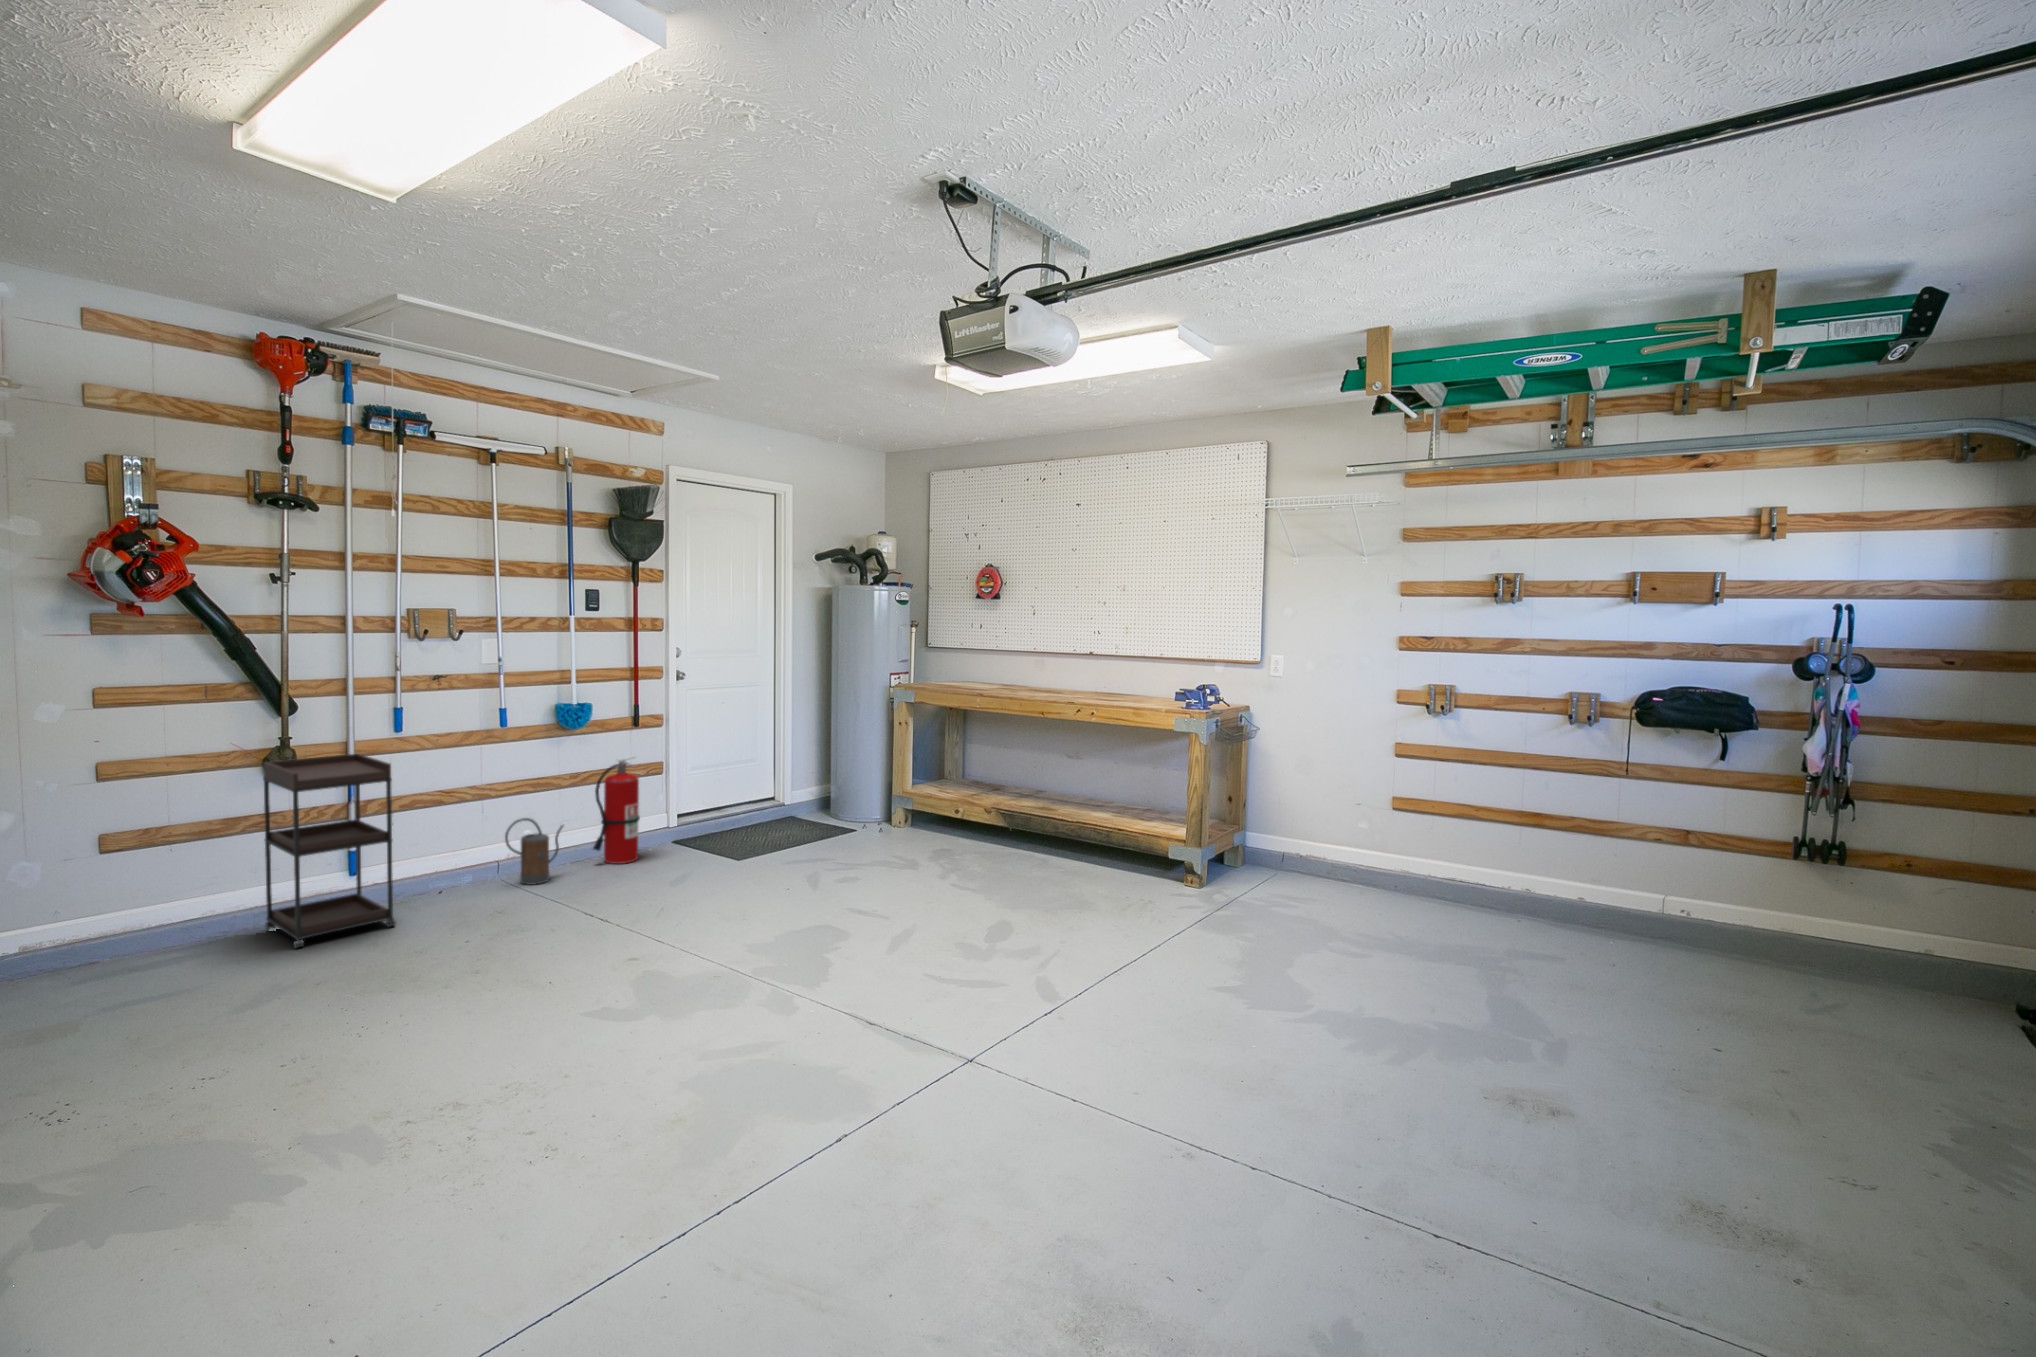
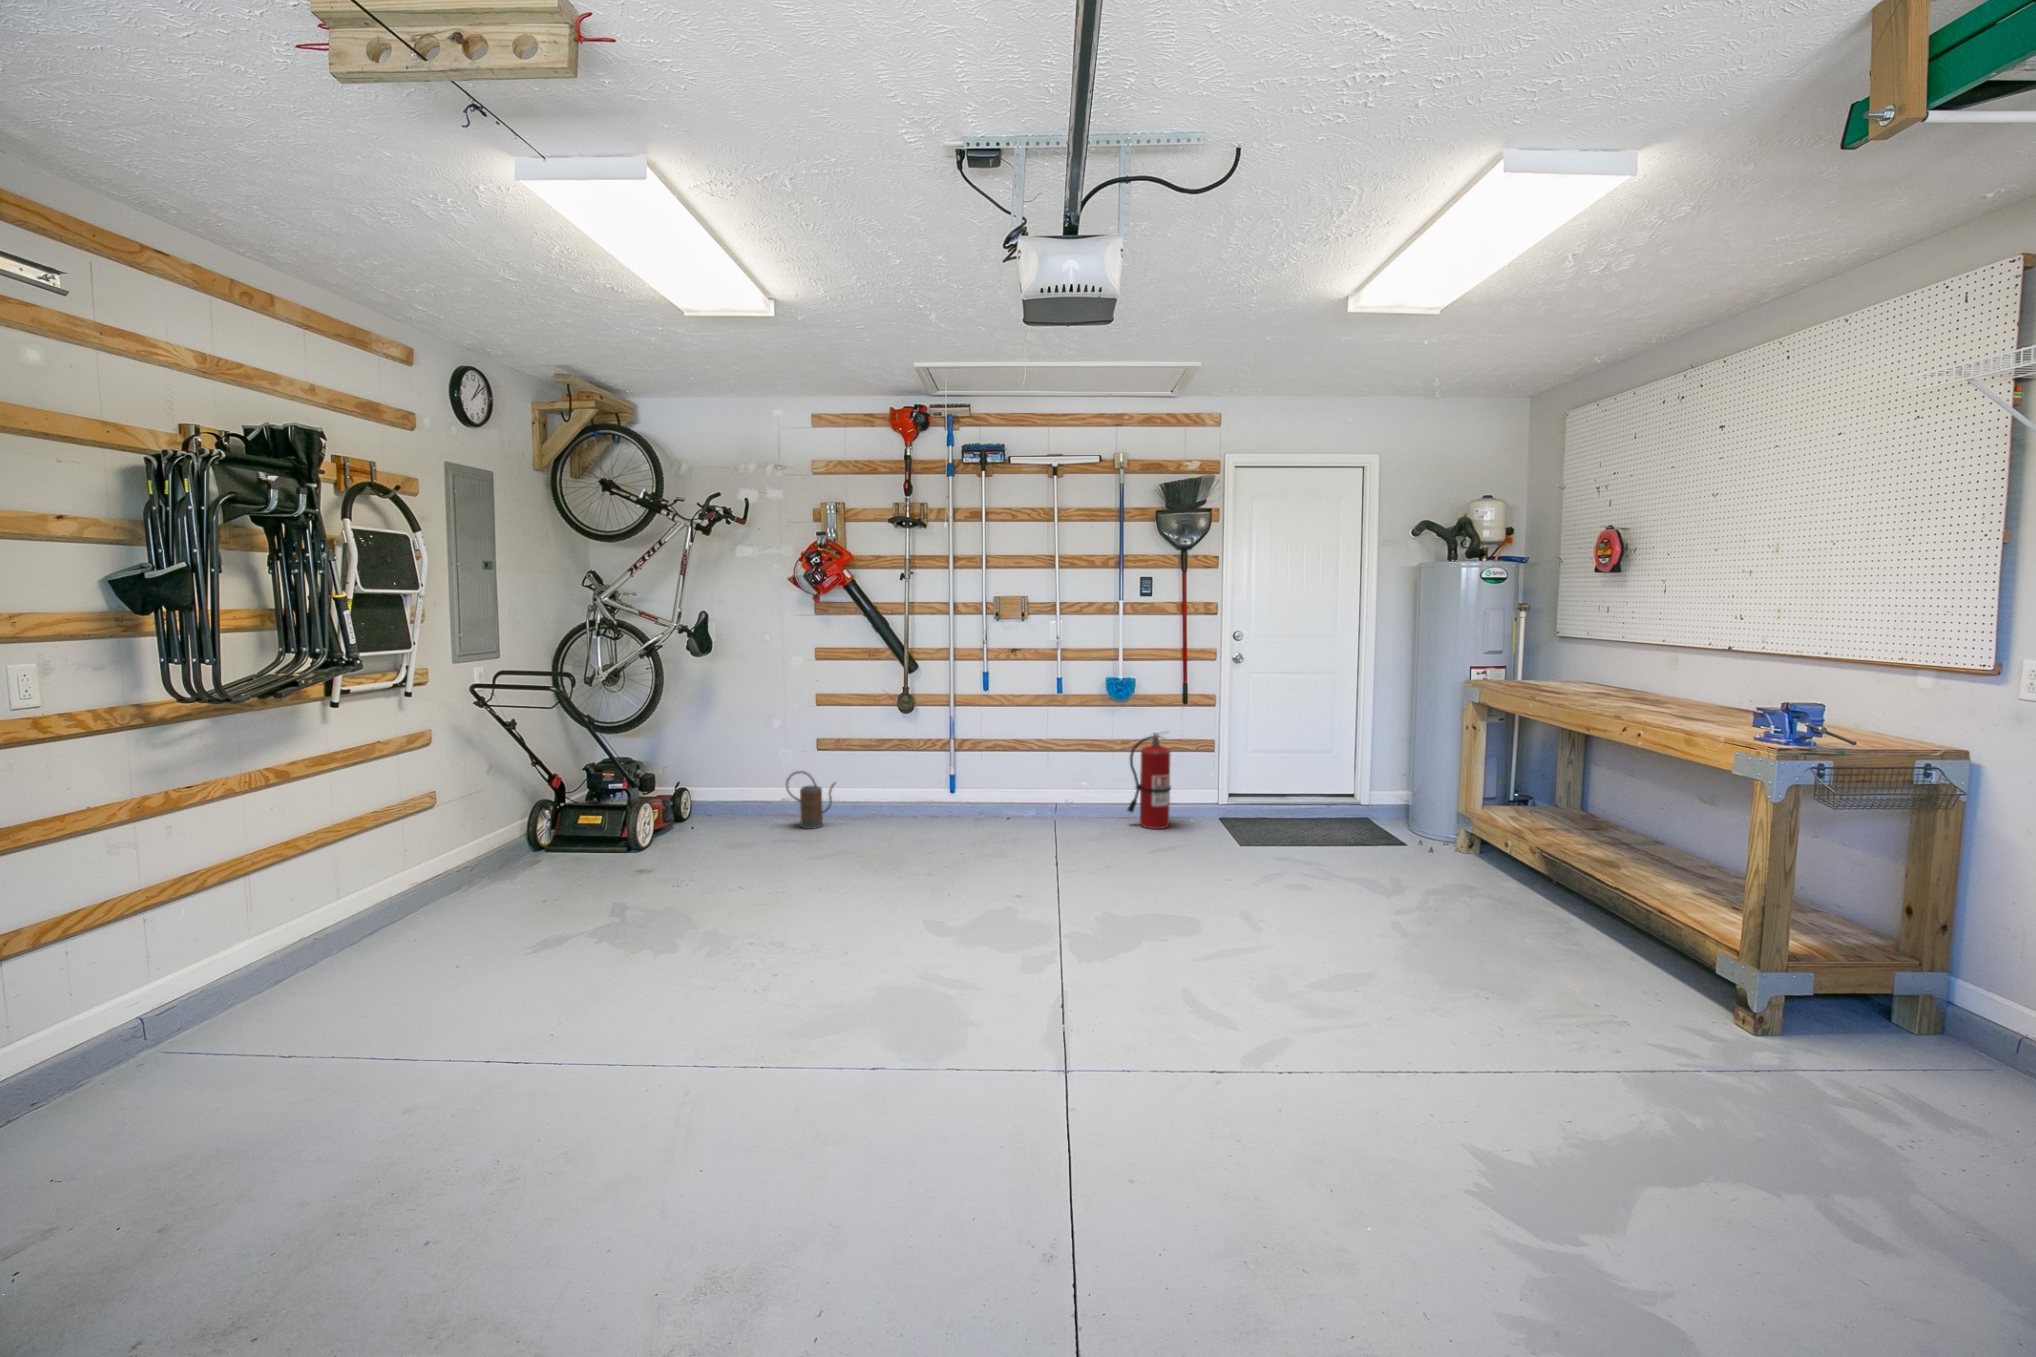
shelving unit: present [263,754,396,948] -> none [885,703,955,835]
watering can: present [505,818,564,885] -> present [786,771,835,829]

